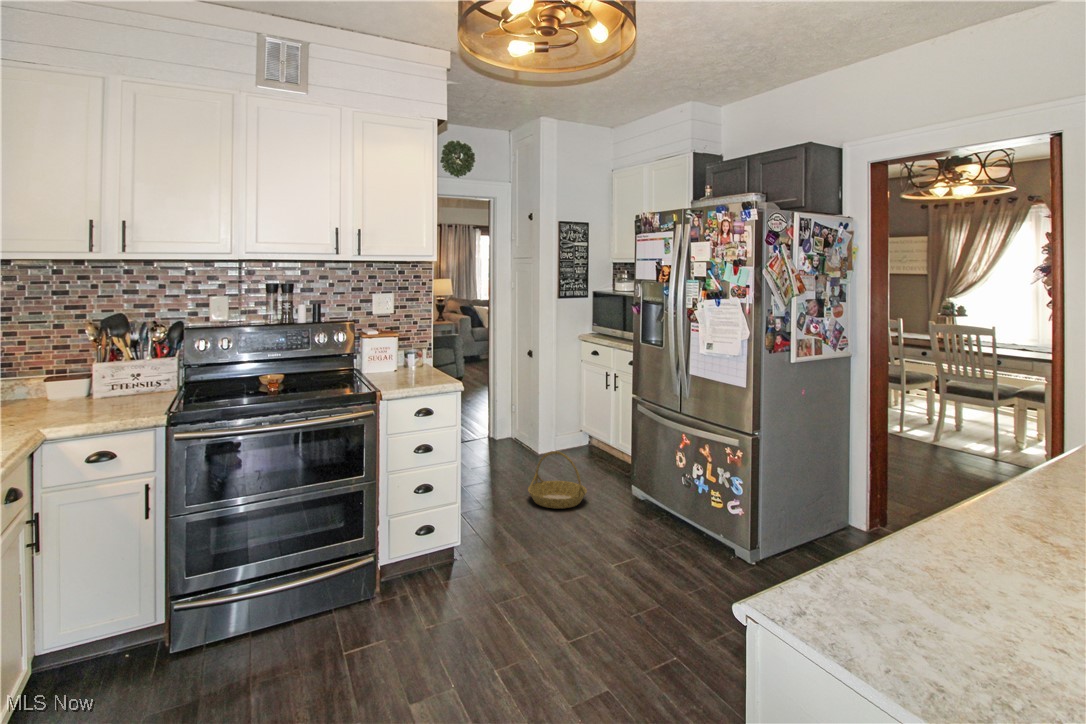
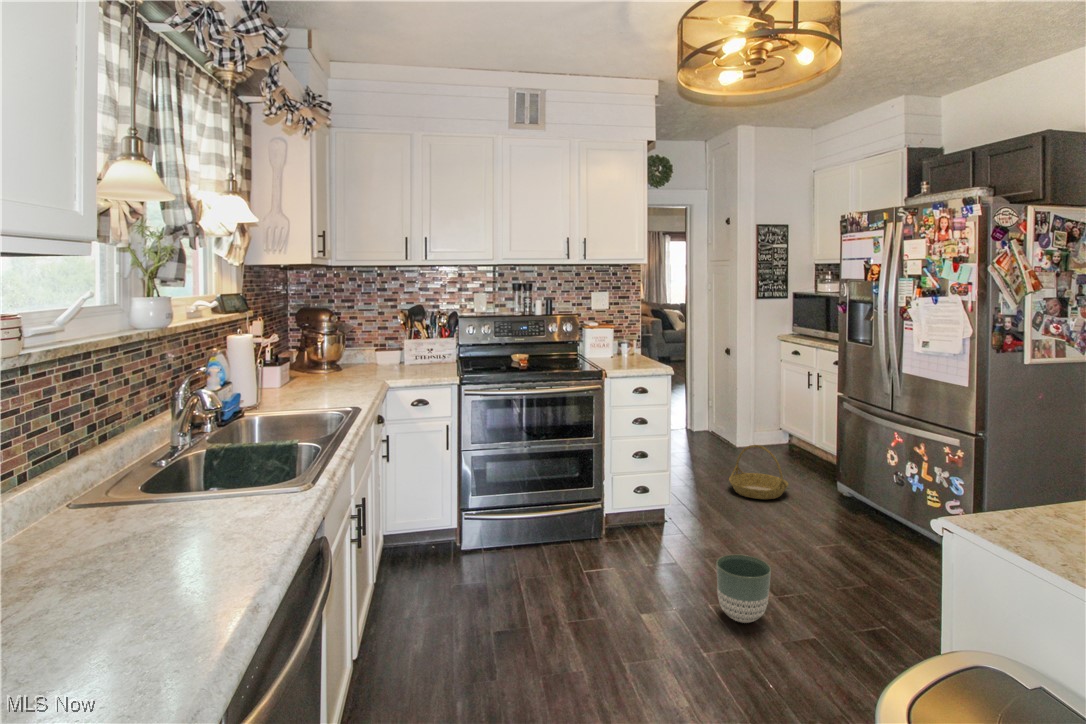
planter: none [503,578,561,654] -> present [716,555,771,623]

